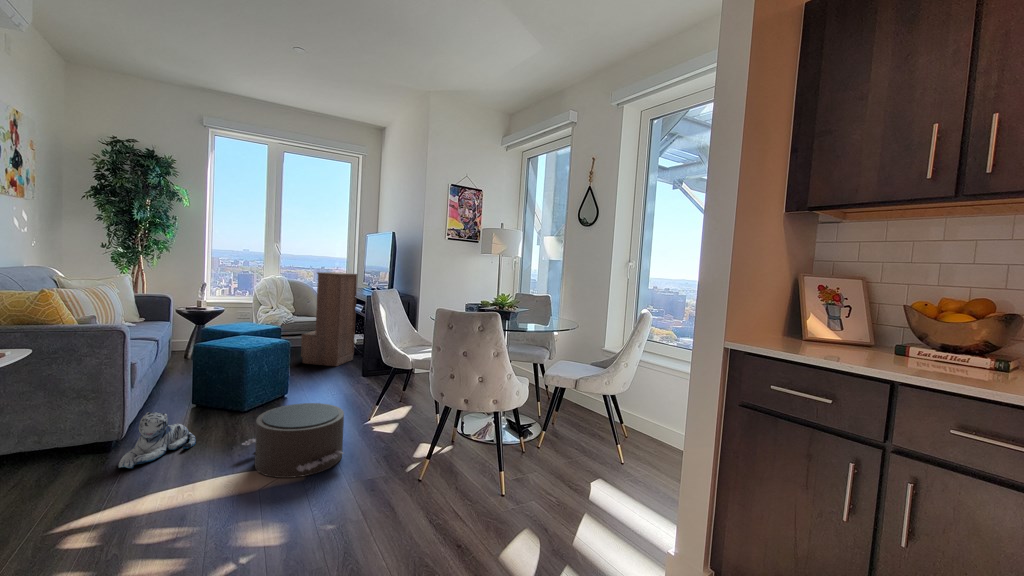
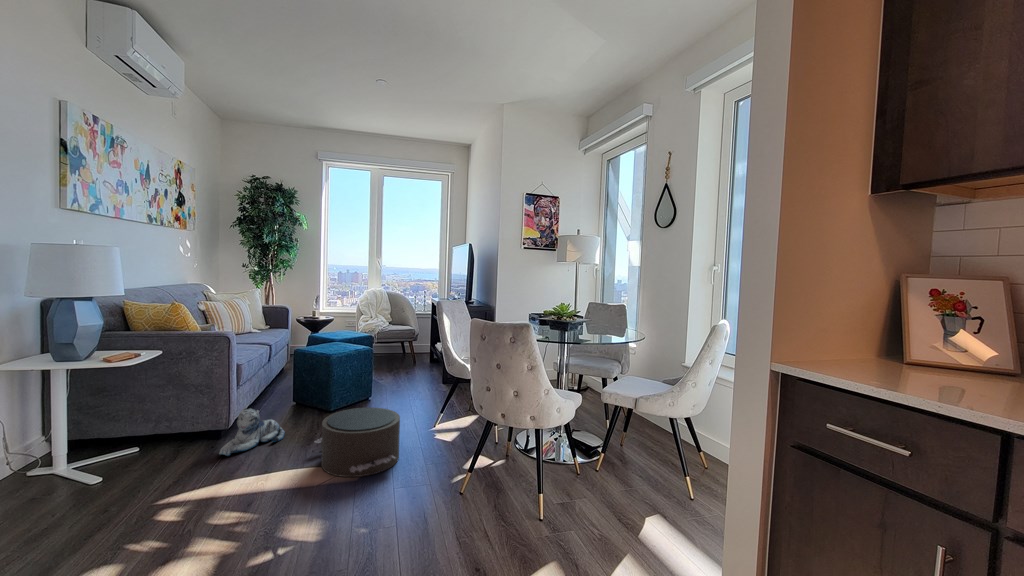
bookshelf: present [301,272,357,366] -> none [394,284,444,373]

